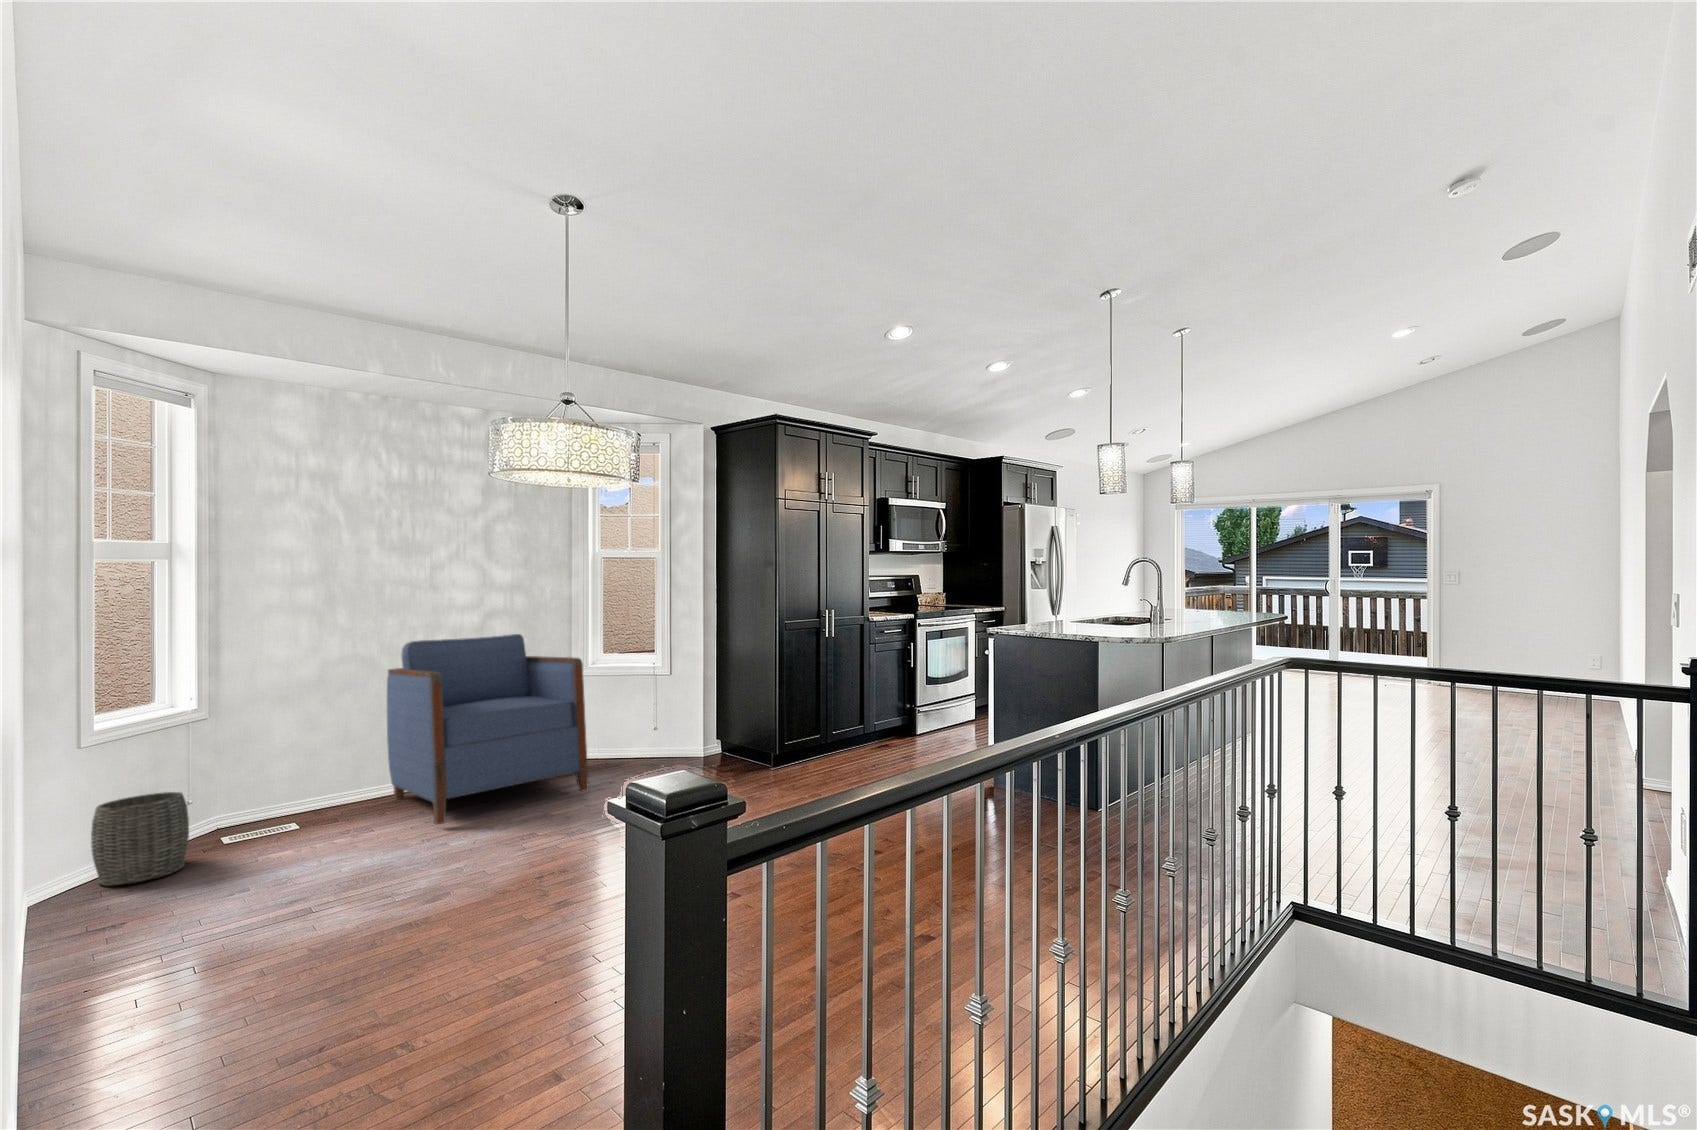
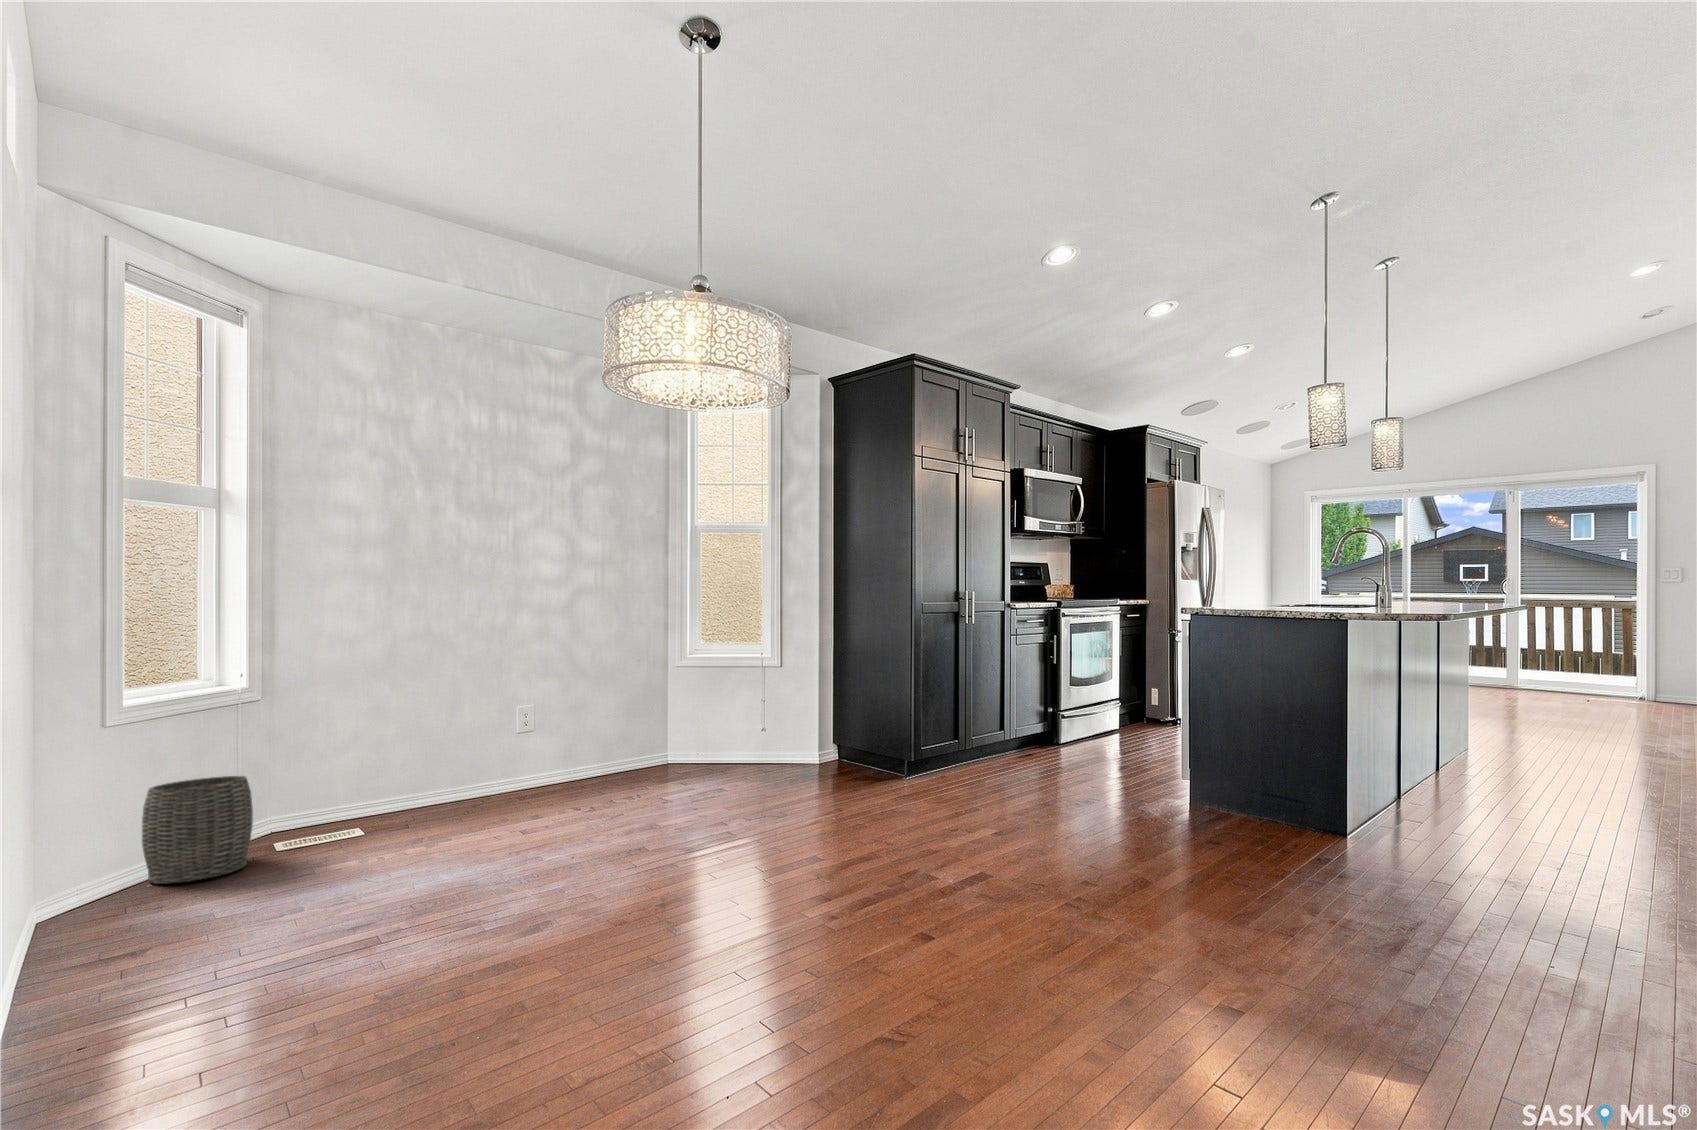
armchair: present [387,634,589,824] -> none [469,612,702,824]

